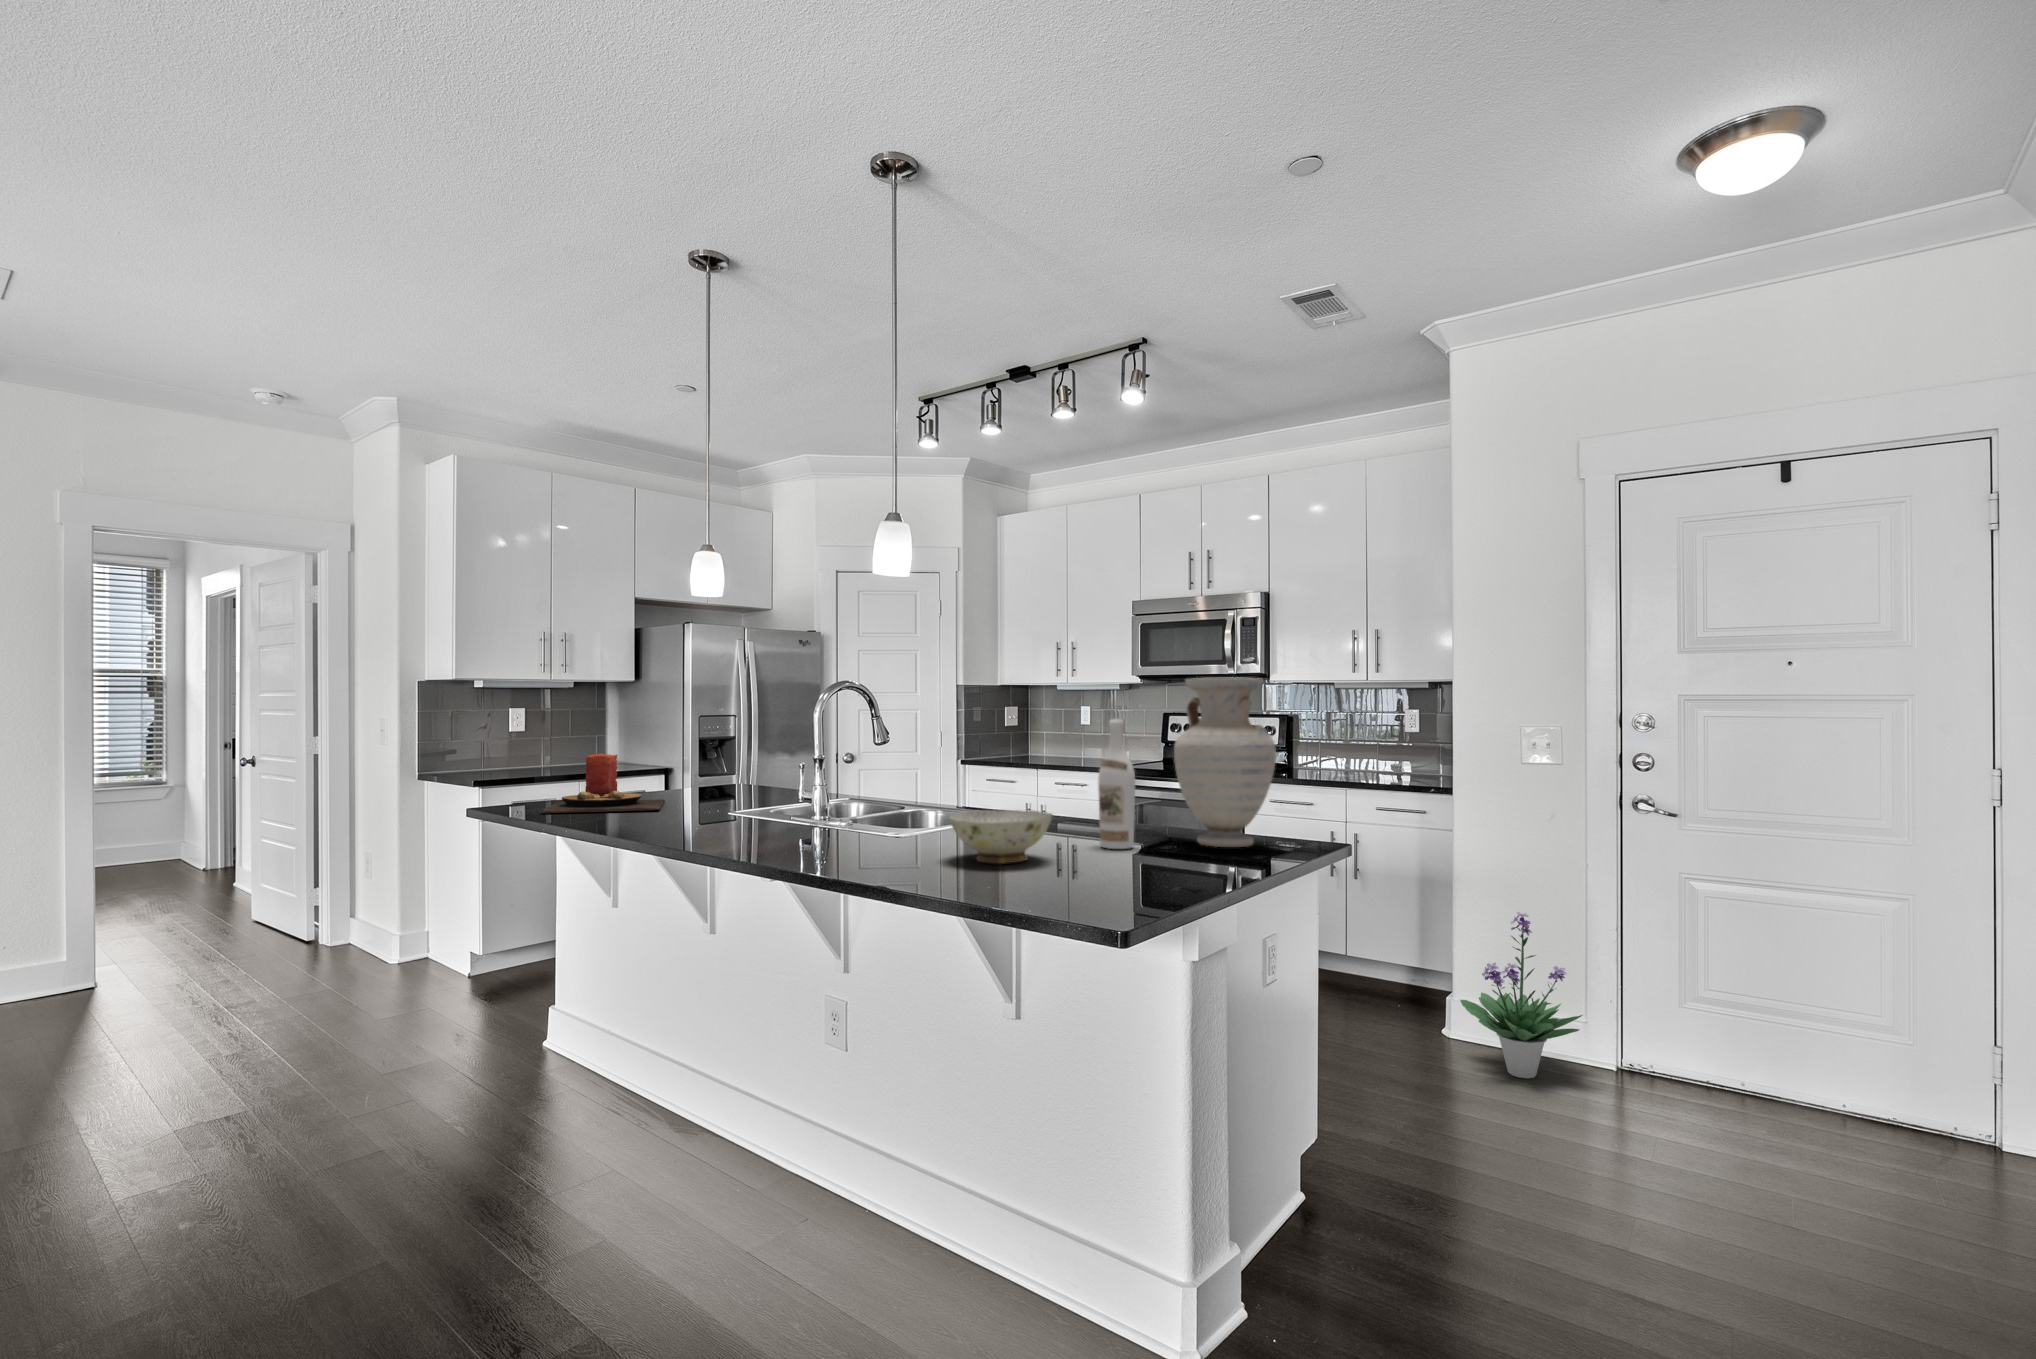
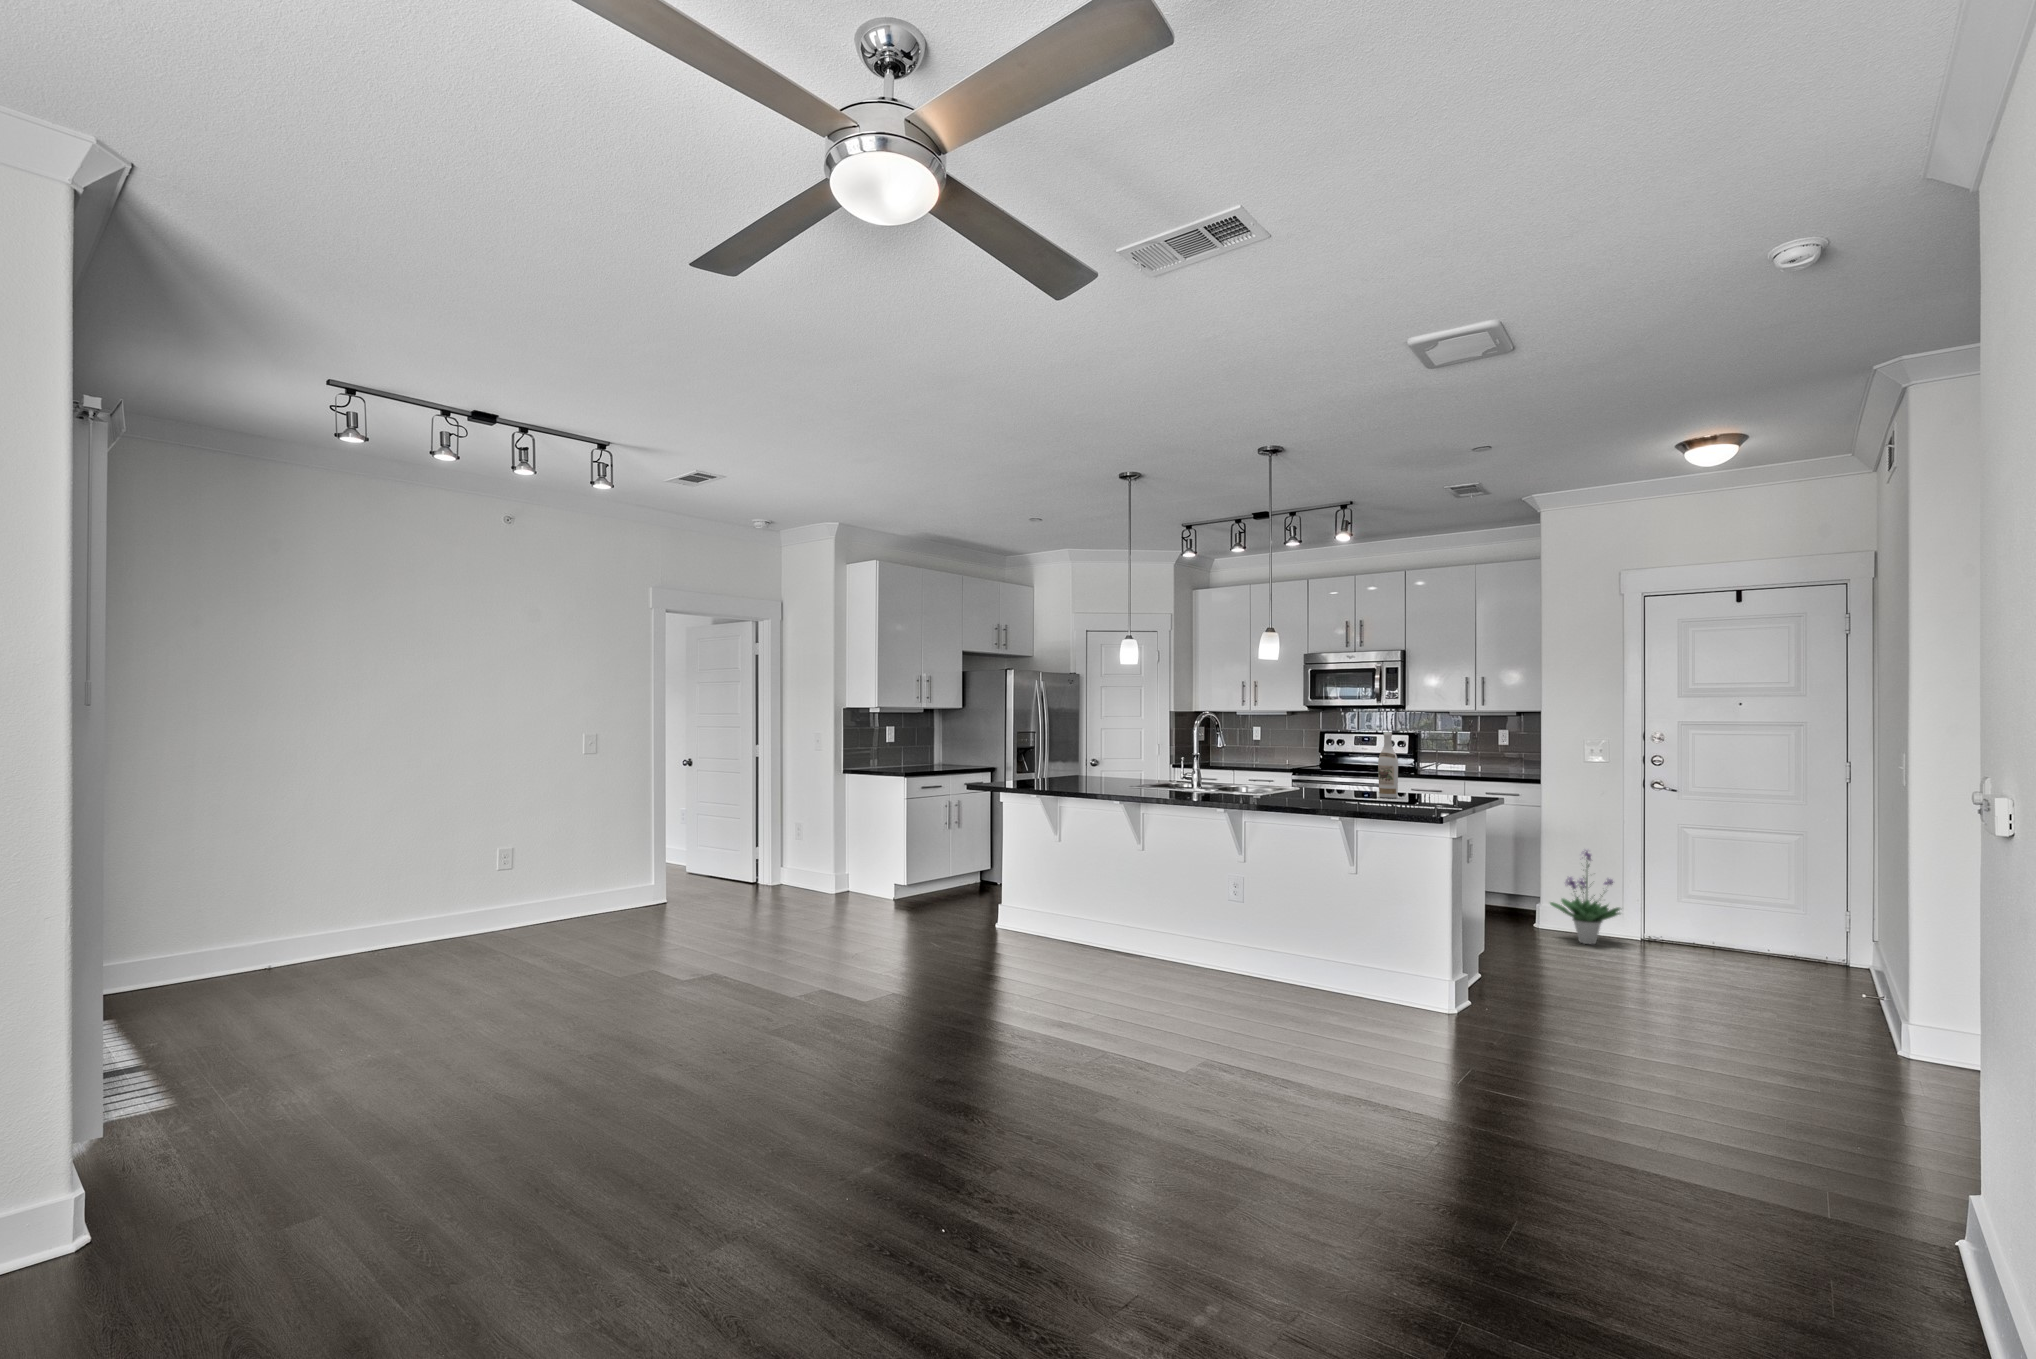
vase: present [1174,677,1276,847] -> none [1414,711,1469,797]
candle: present [542,753,665,813] -> none [1027,751,1100,784]
ceramic bowl: present [949,810,1052,864] -> none [1317,777,1369,801]

